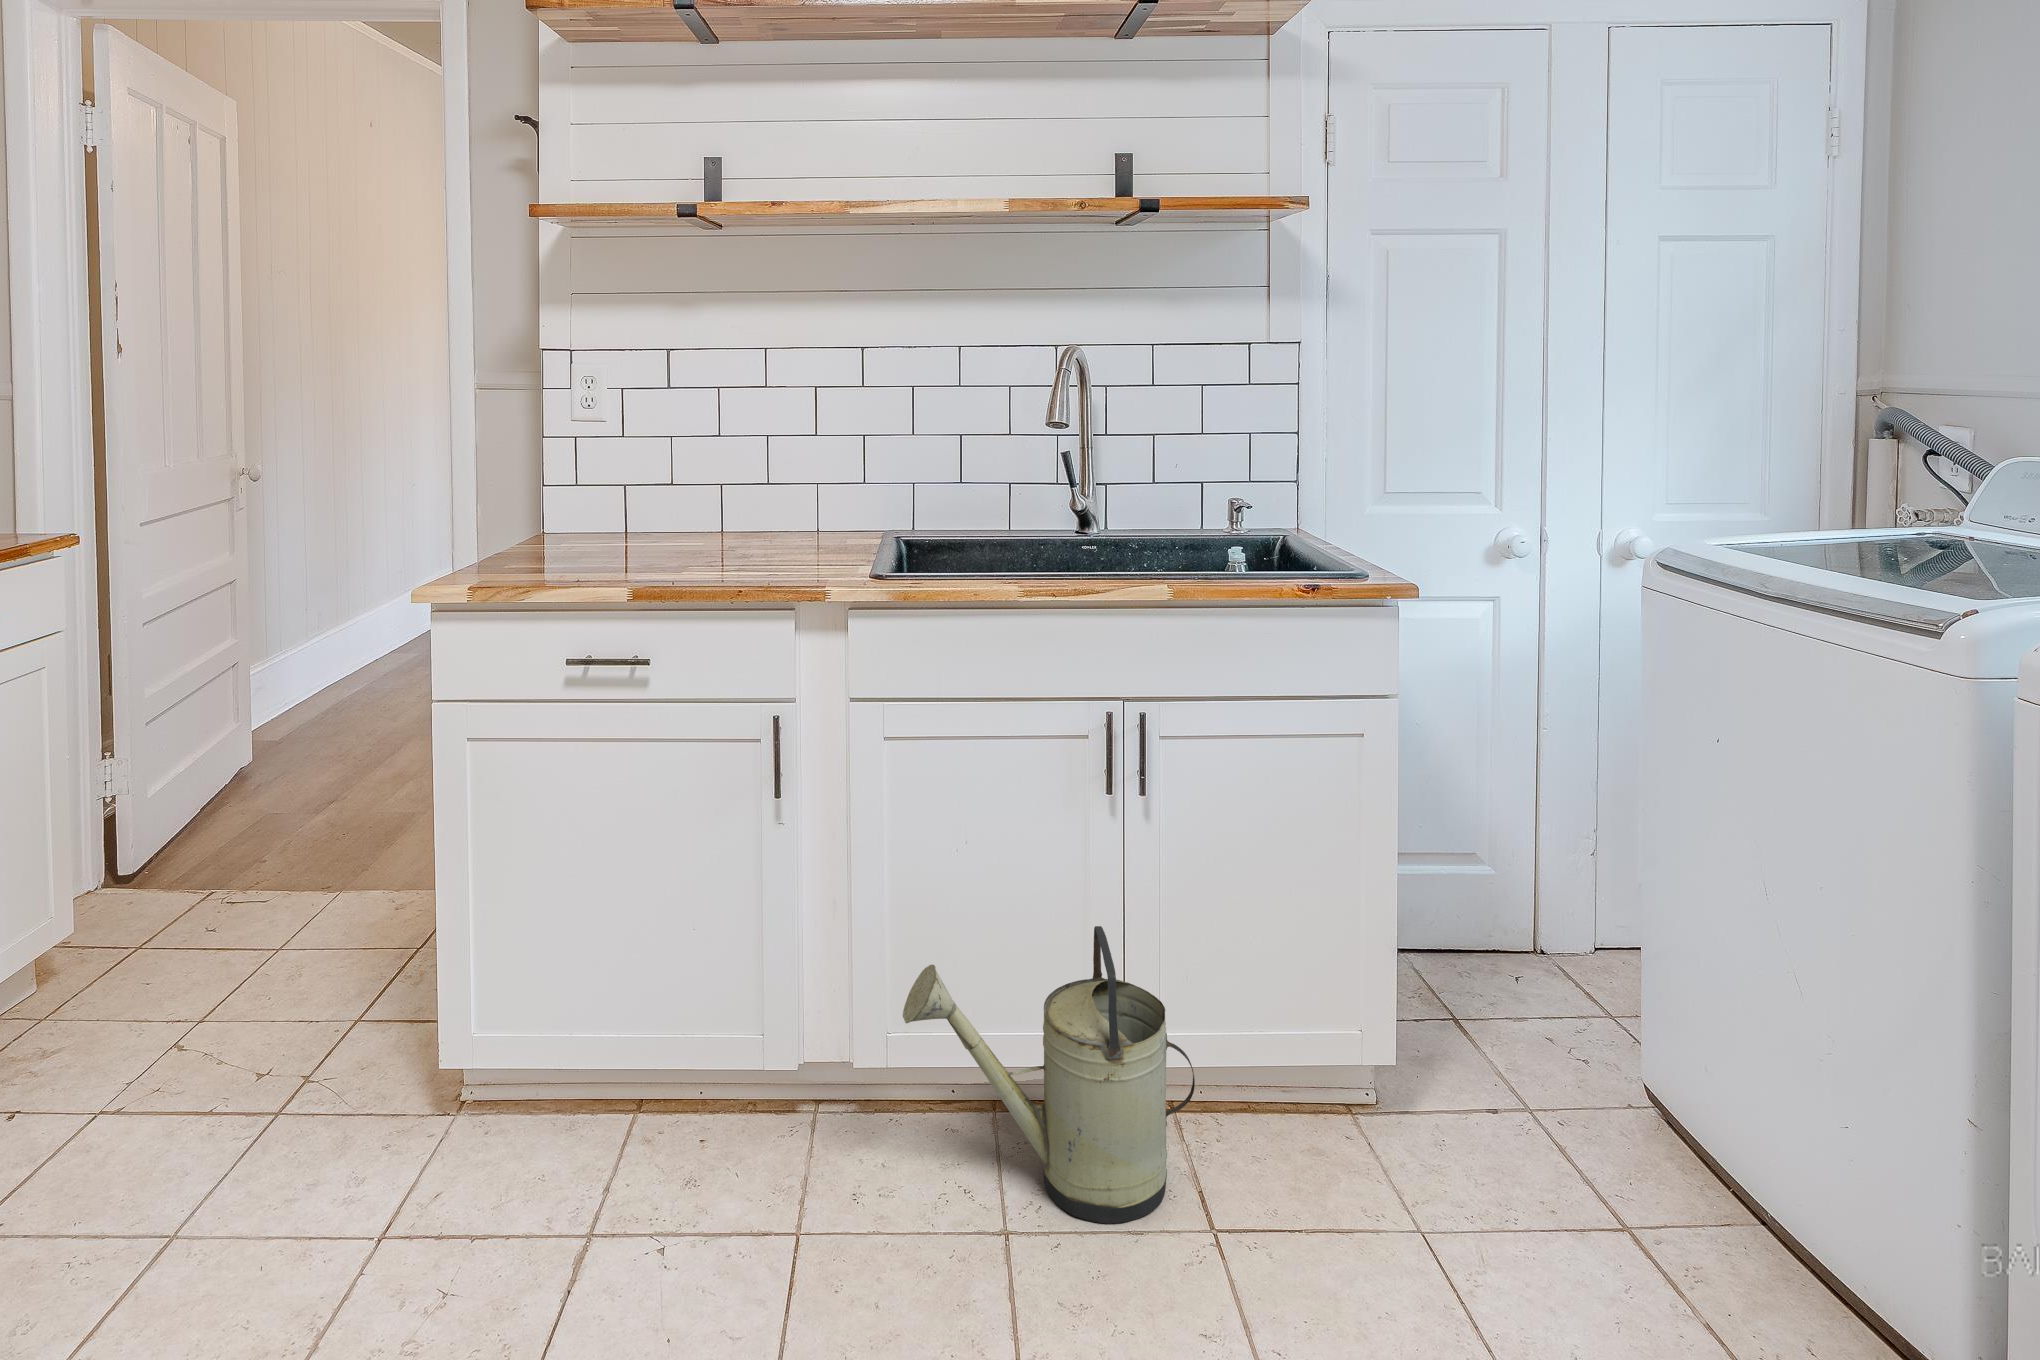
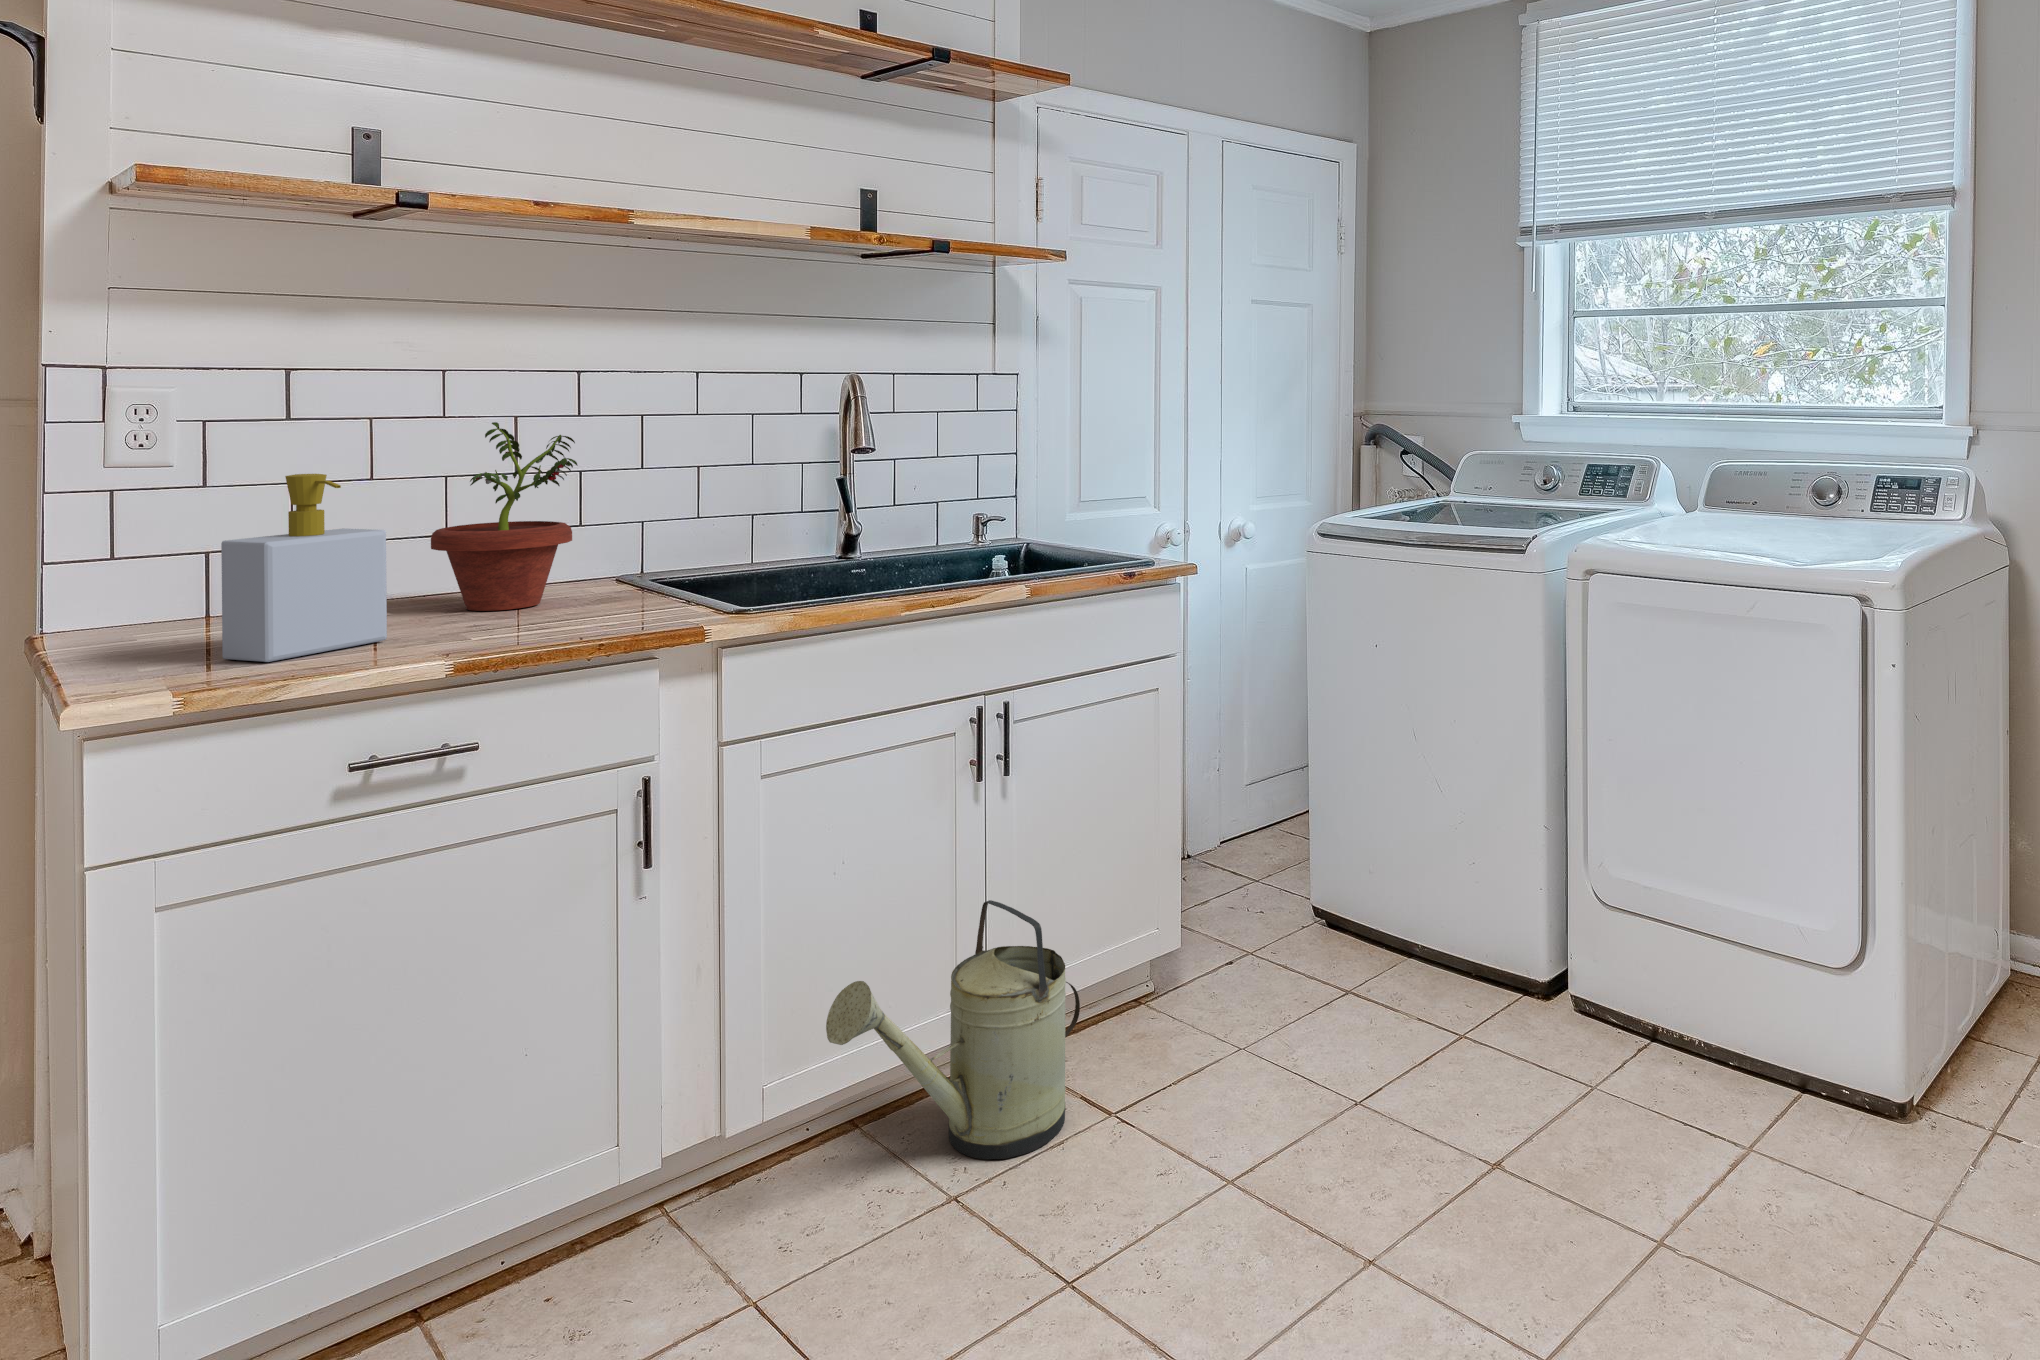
potted plant: none [719,394,825,551] -> present [431,422,578,611]
soap bottle: none [542,434,641,574] -> present [221,474,387,662]

